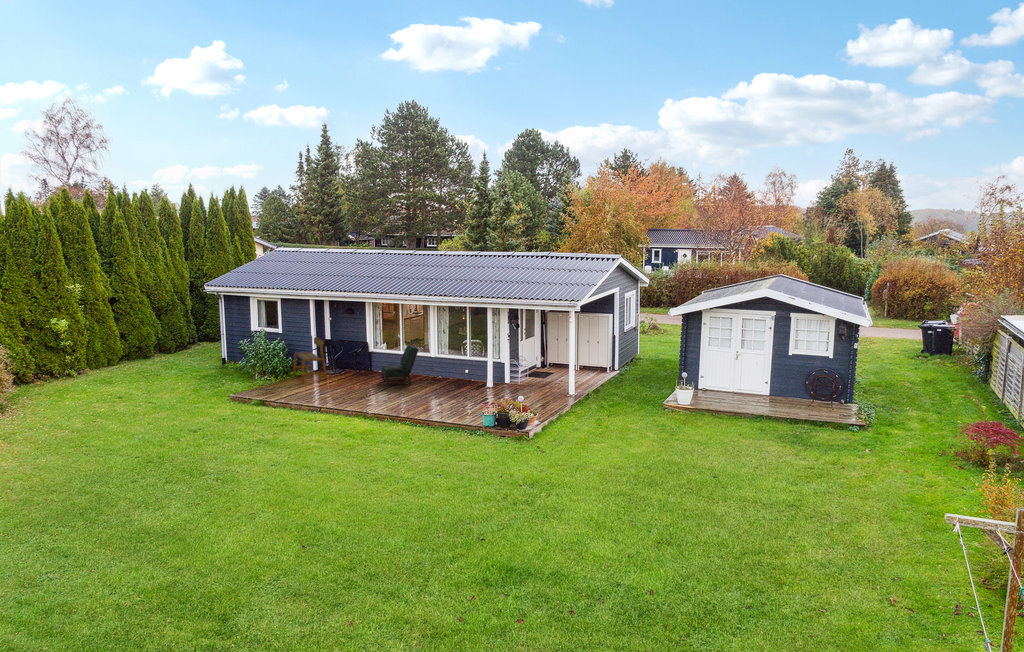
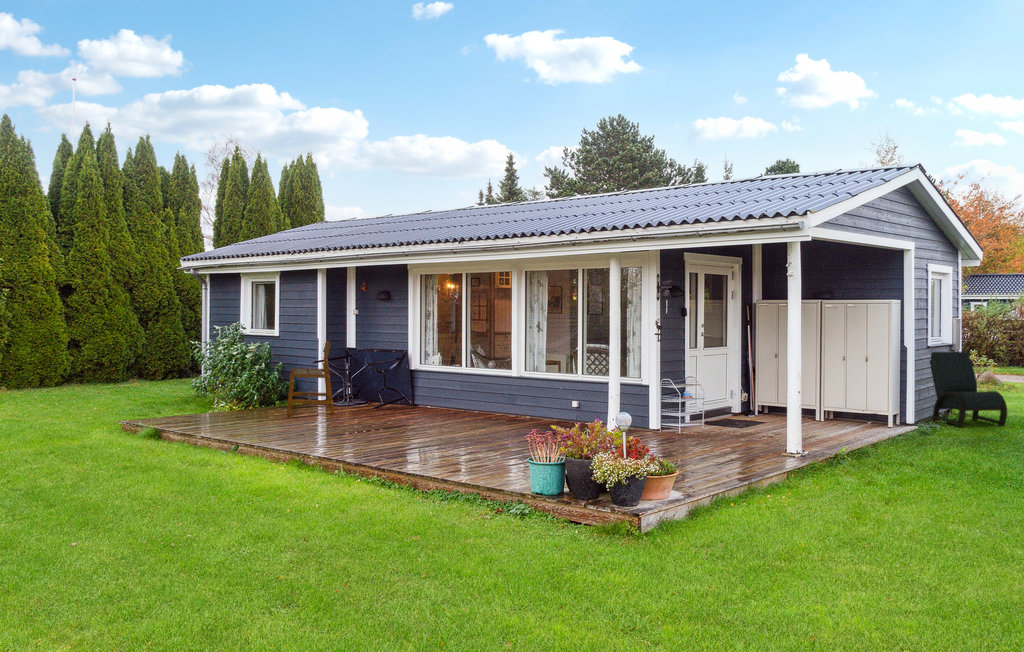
lounge chair: present [381,345,419,386] -> present [930,352,1007,427]

